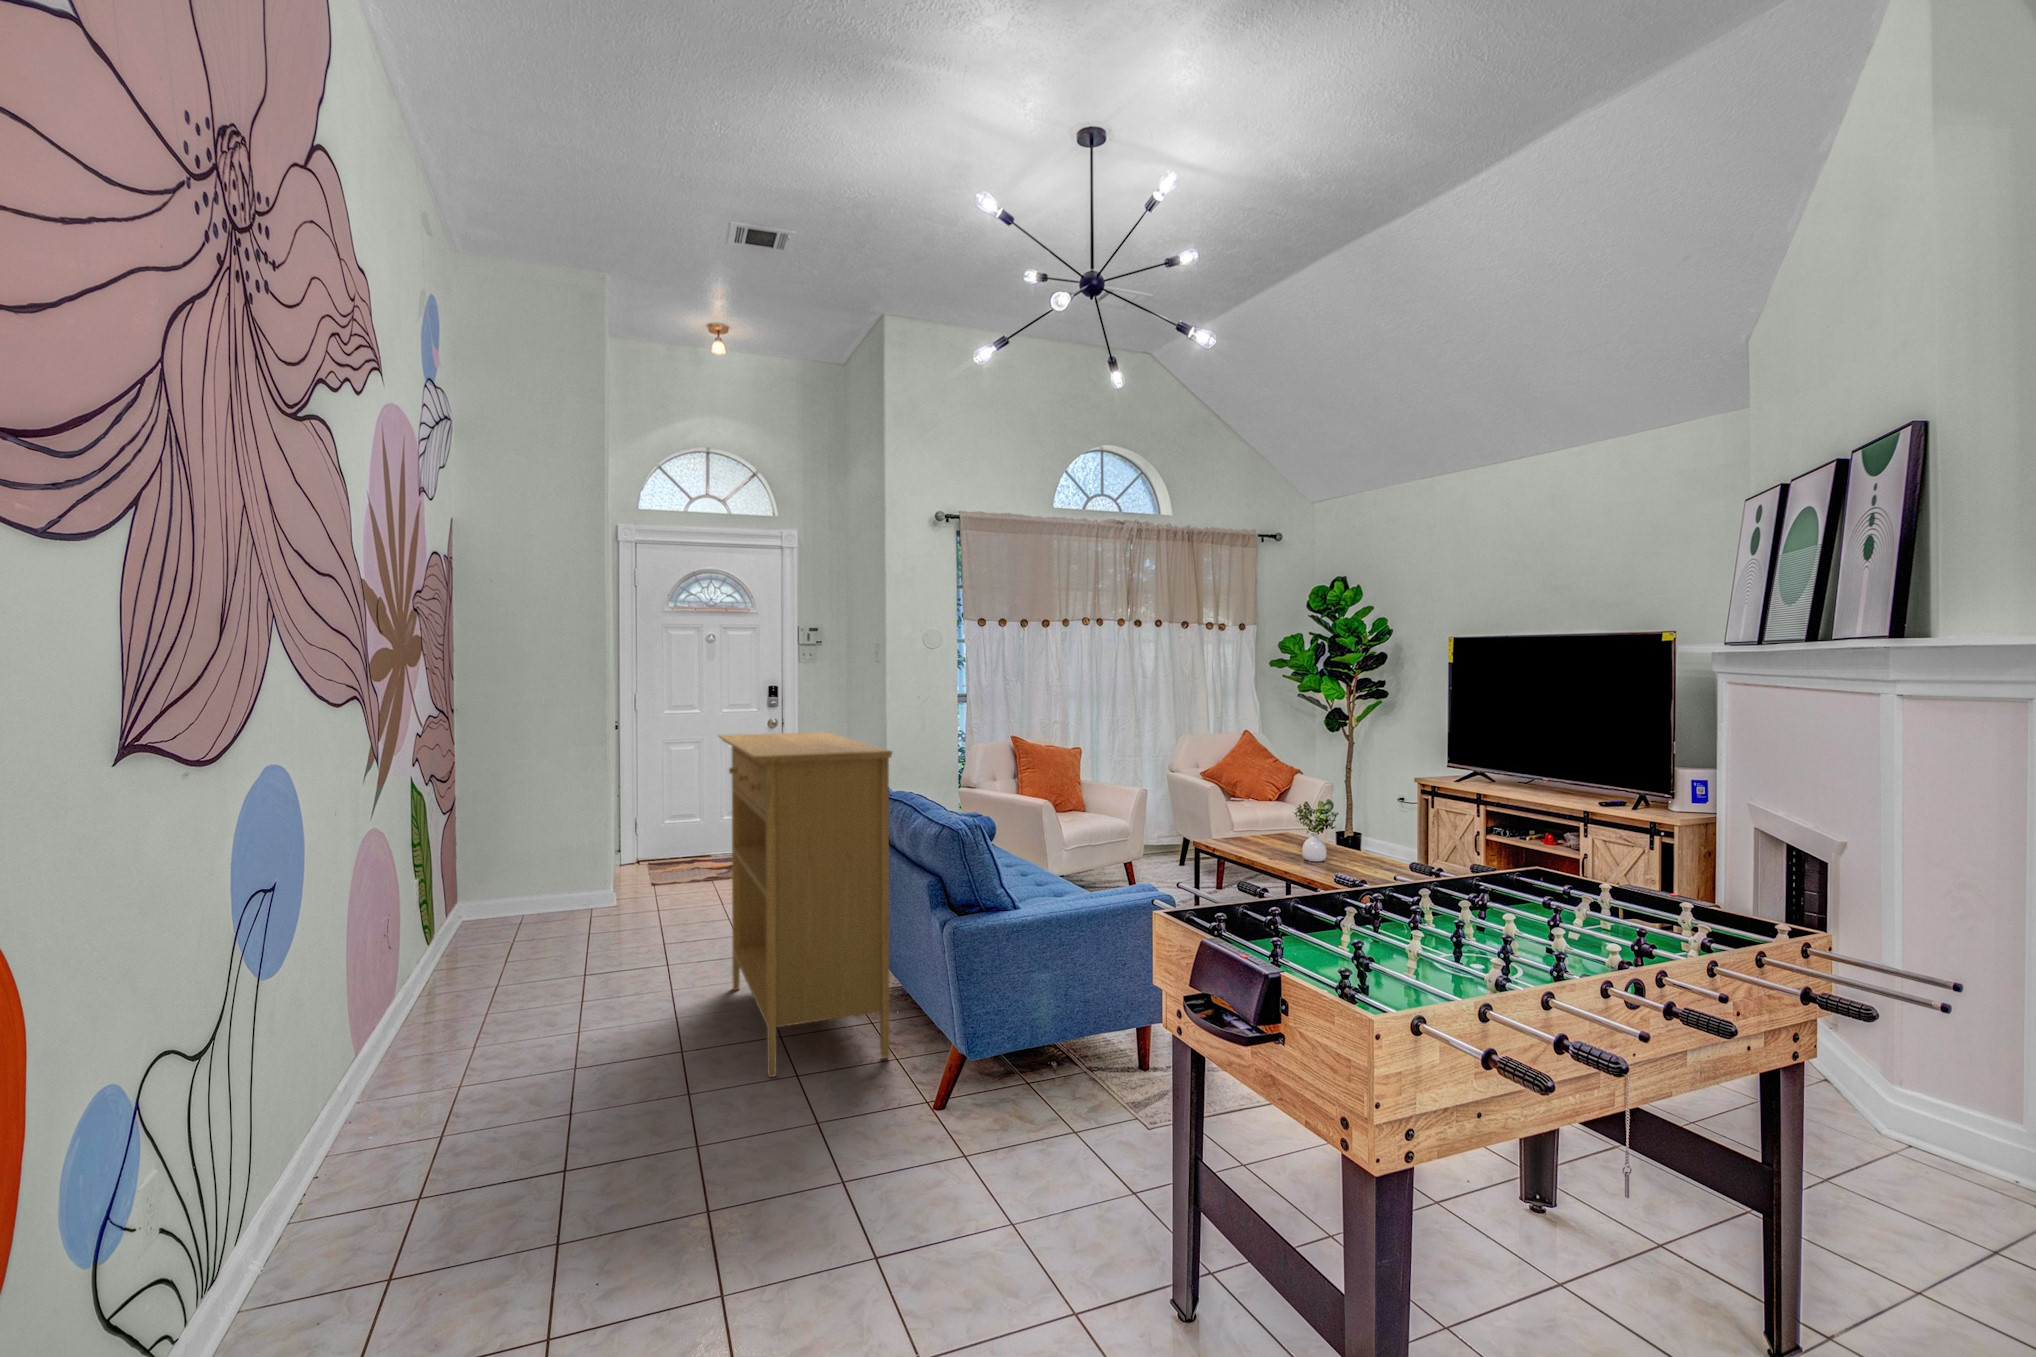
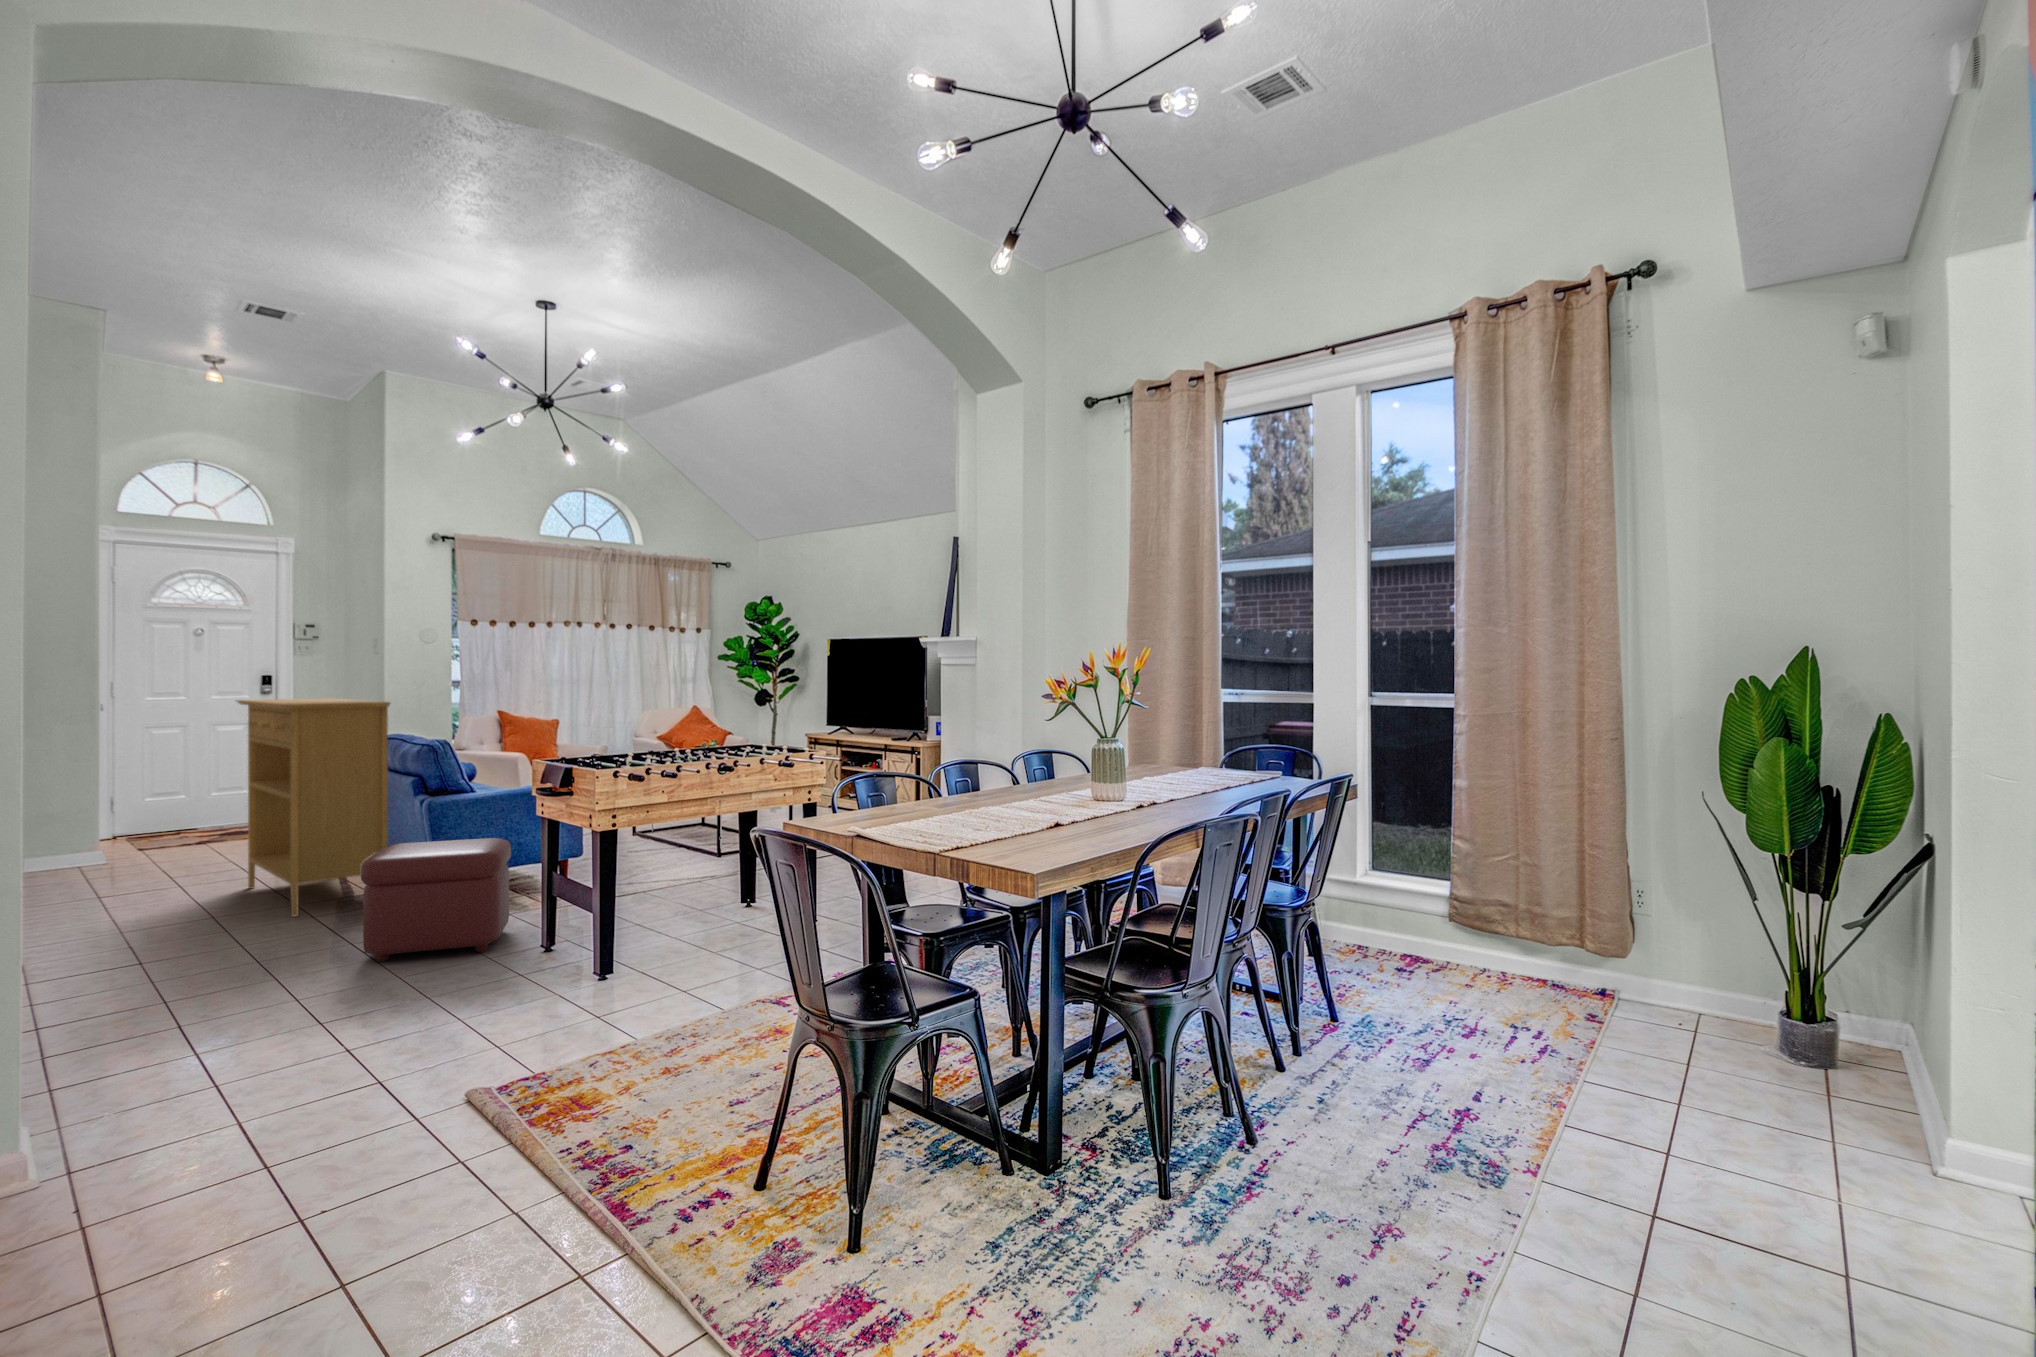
ottoman: none [848,1017,1081,1278] -> present [361,838,511,961]

